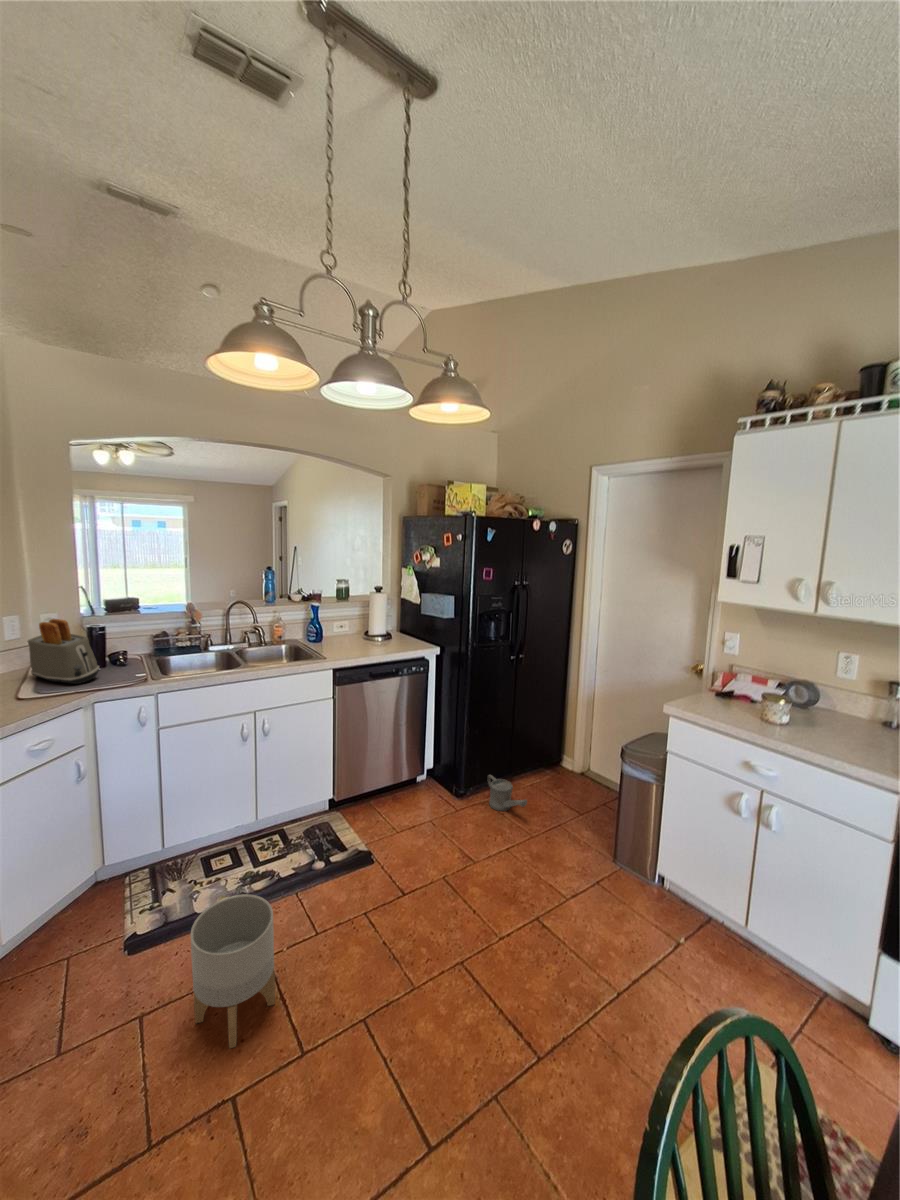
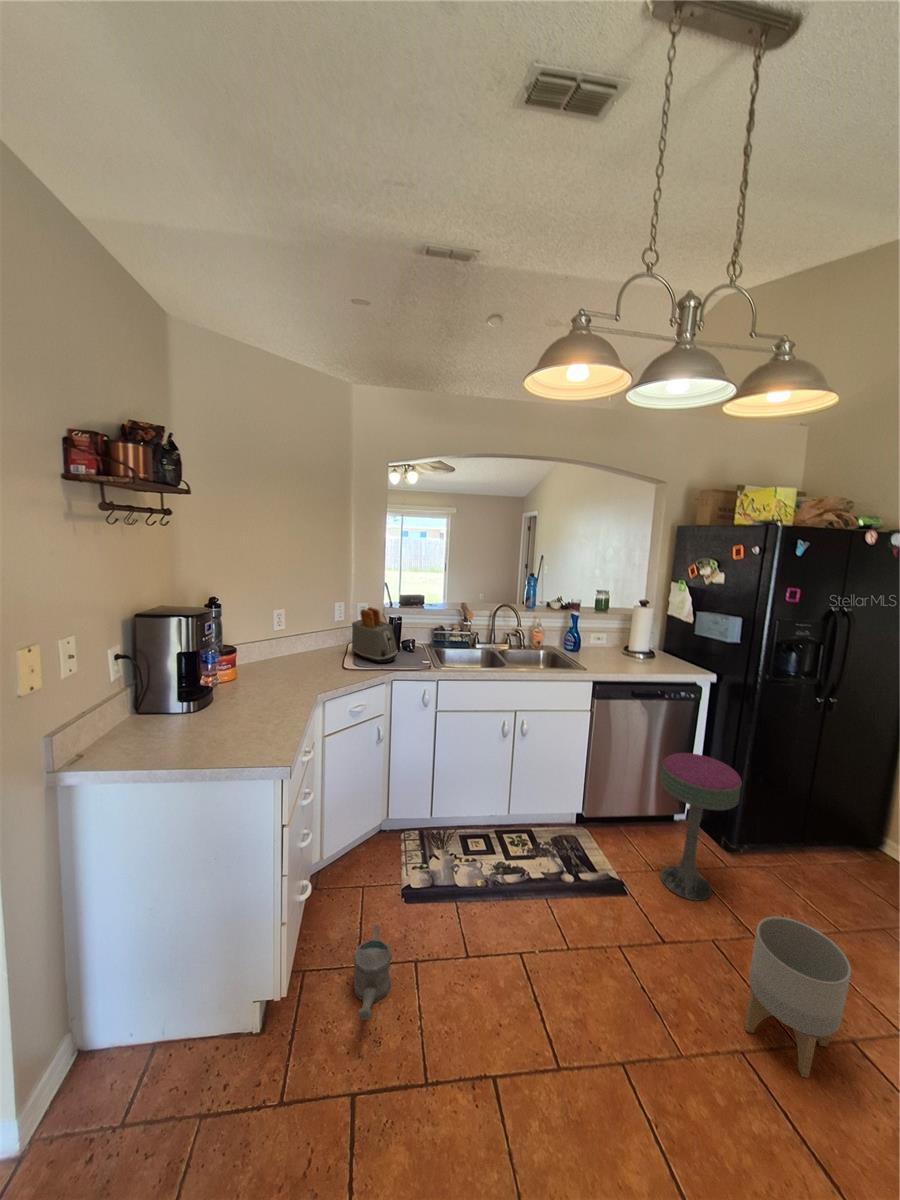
bar stool: none [398,721,461,850] -> present [660,753,742,901]
watering can: present [488,775,527,811] -> present [353,925,392,1020]
planter: present [190,894,275,1048] -> present [744,917,851,1078]

